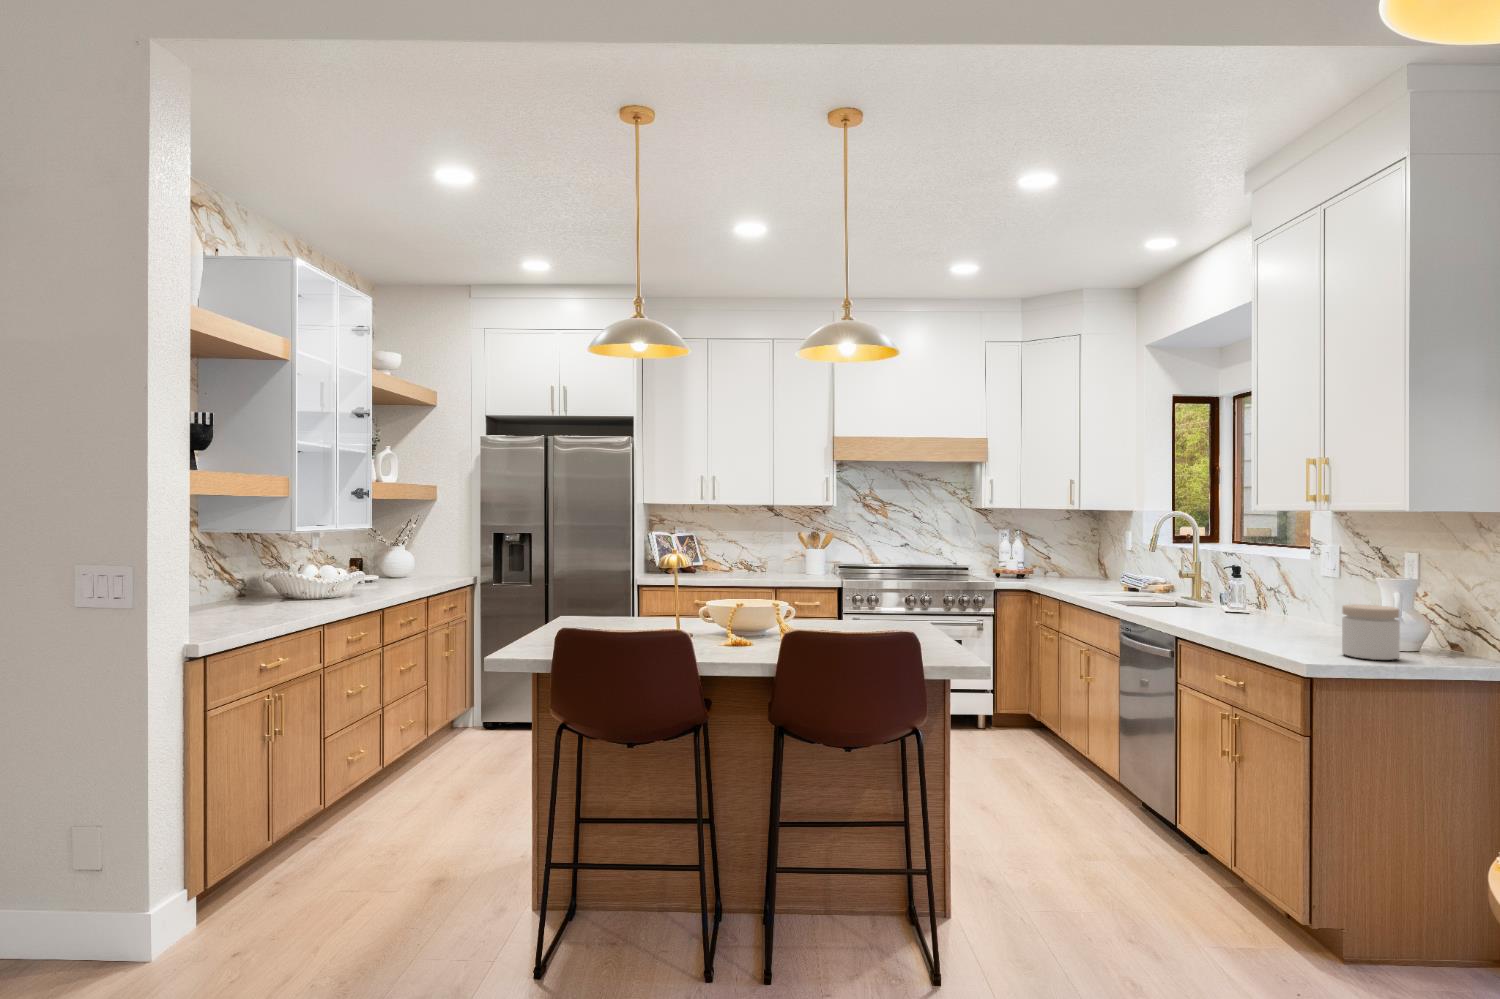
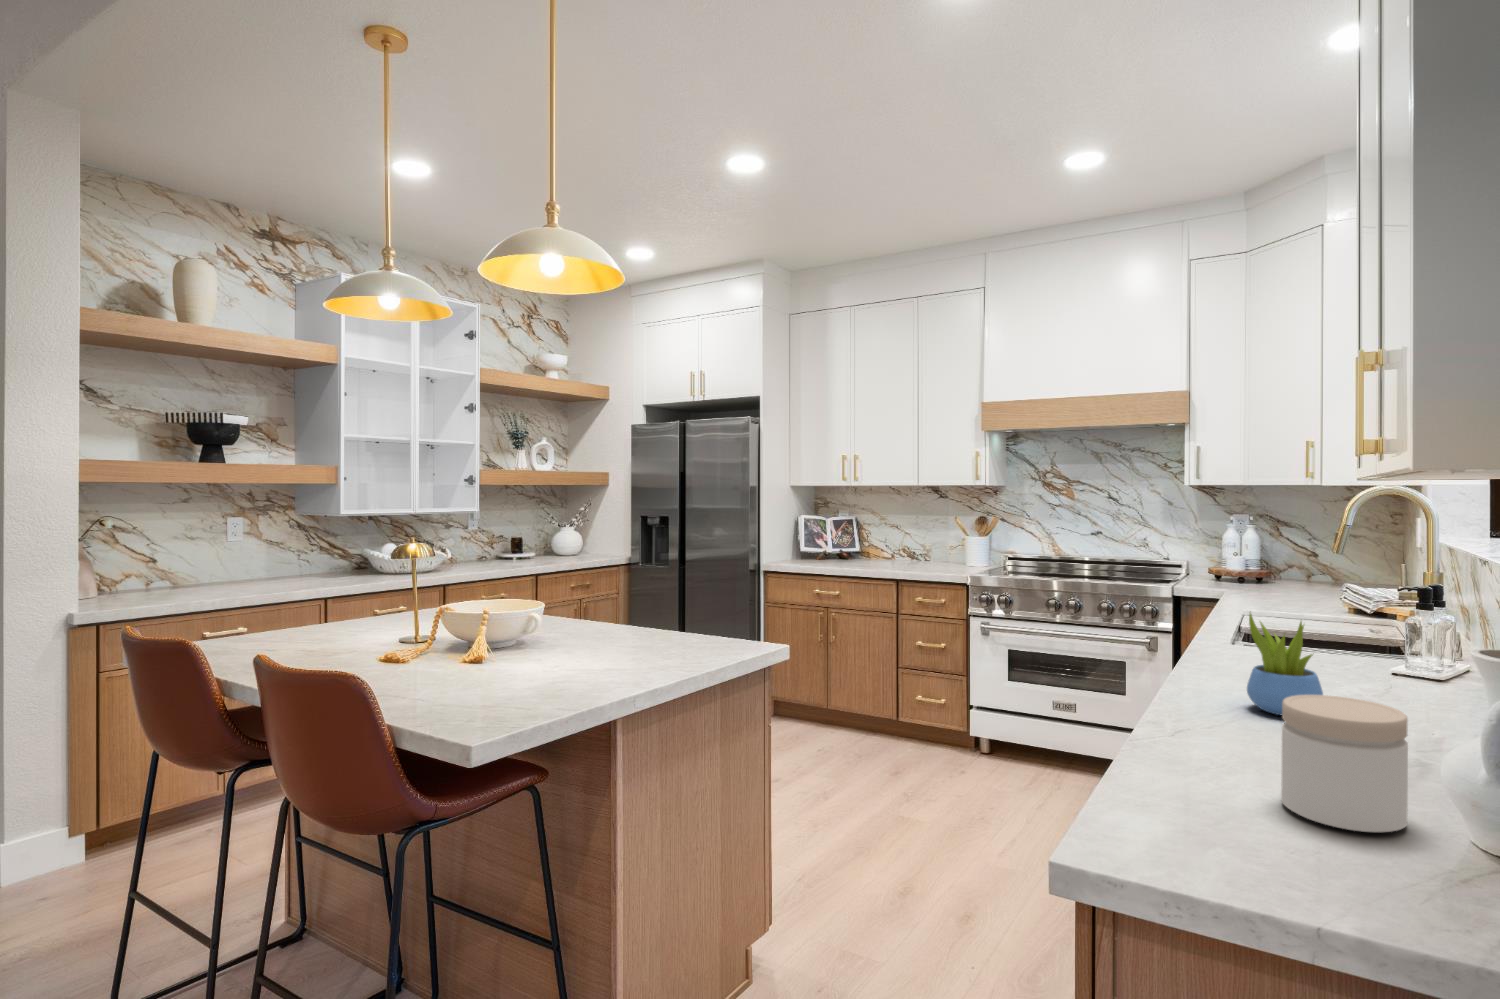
succulent plant: none [1229,576,1270,632] -> present [1247,614,1323,715]

